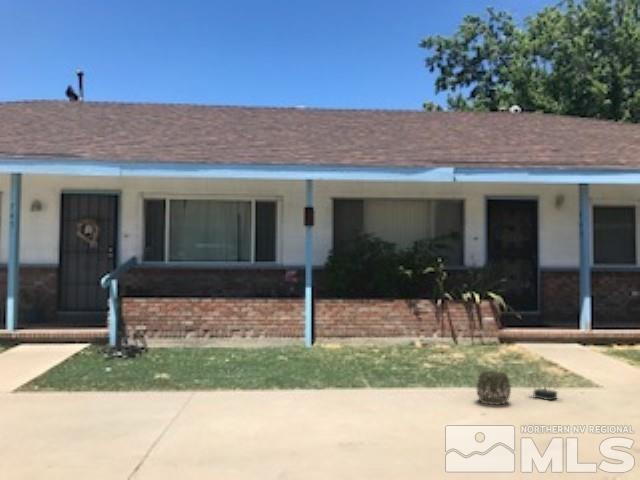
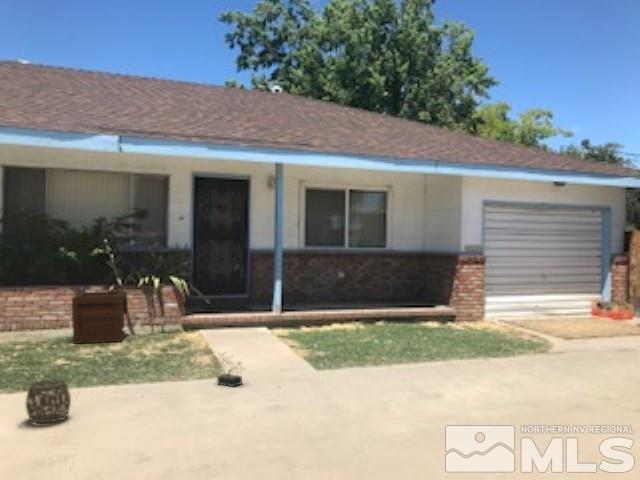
wooden crate: none [415,305,459,349] -> present [72,291,128,344]
decorative plant: present [529,370,559,400] -> present [213,355,242,387]

